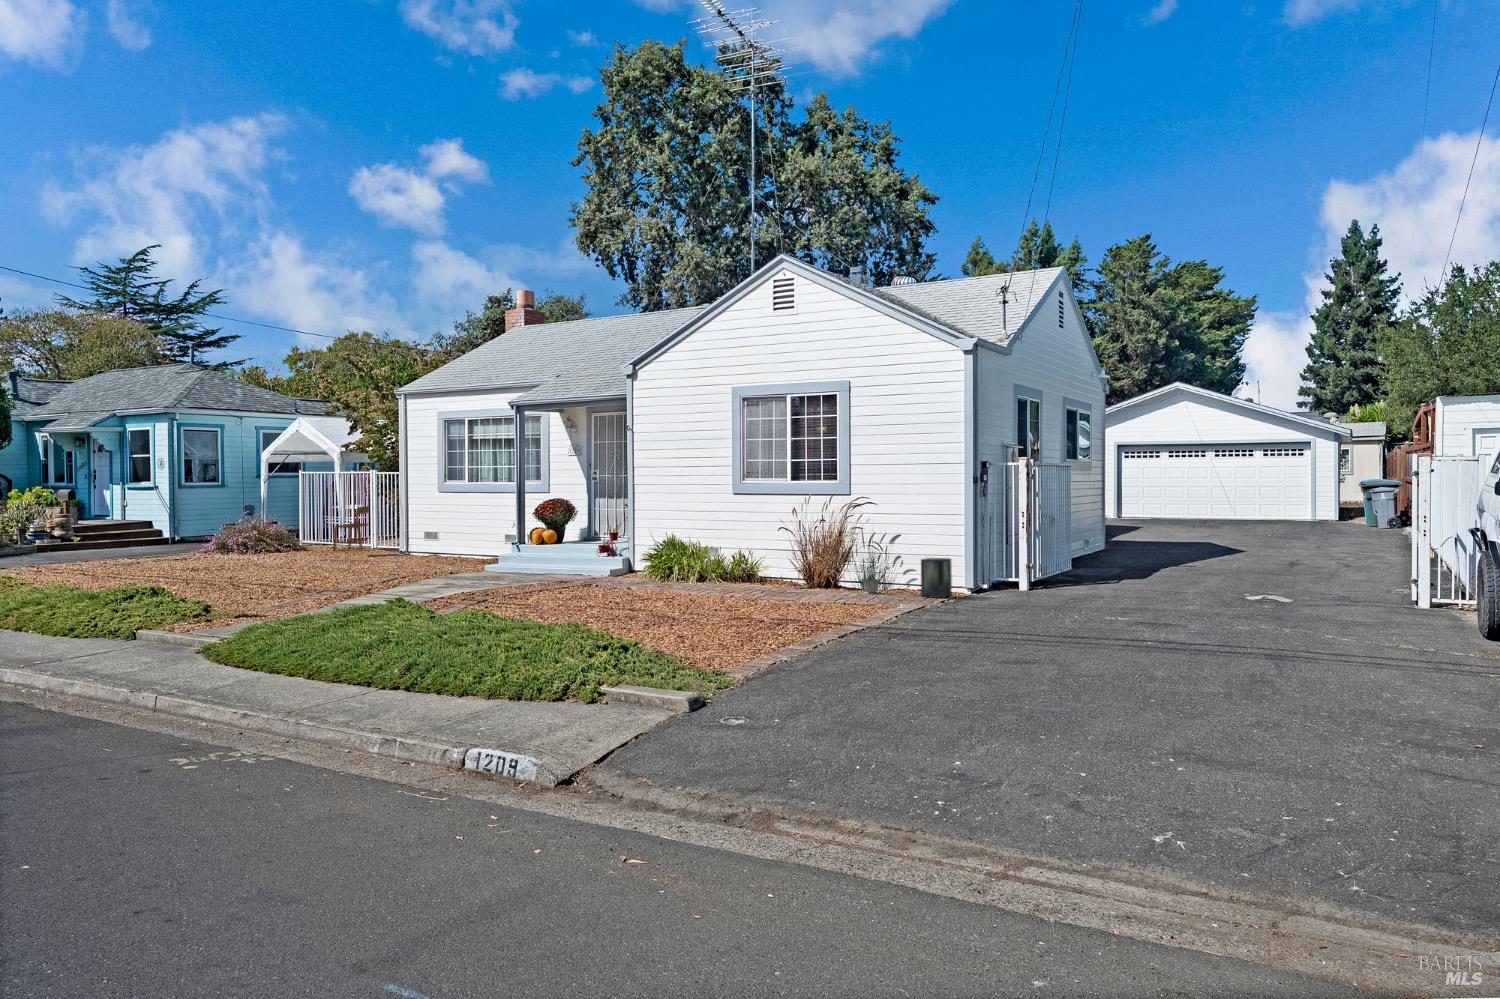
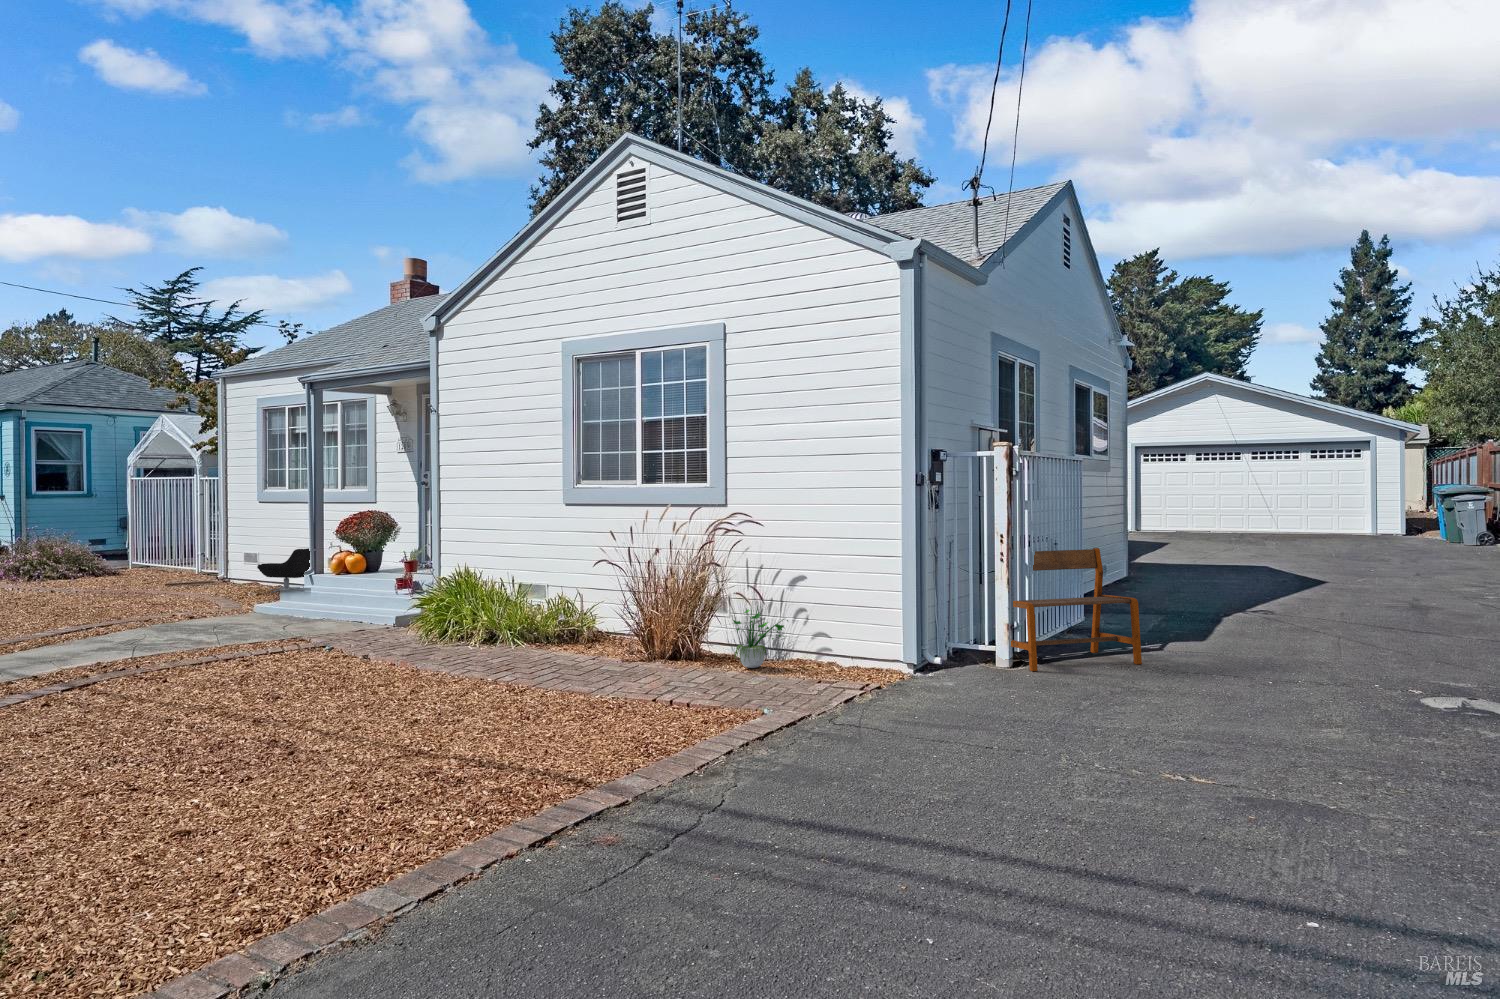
bench: present [333,506,369,551] -> present [1010,548,1142,671]
lounge chair: none [452,527,497,561] -> present [257,548,310,592]
storage box: present [921,558,952,598] -> none [826,612,880,684]

